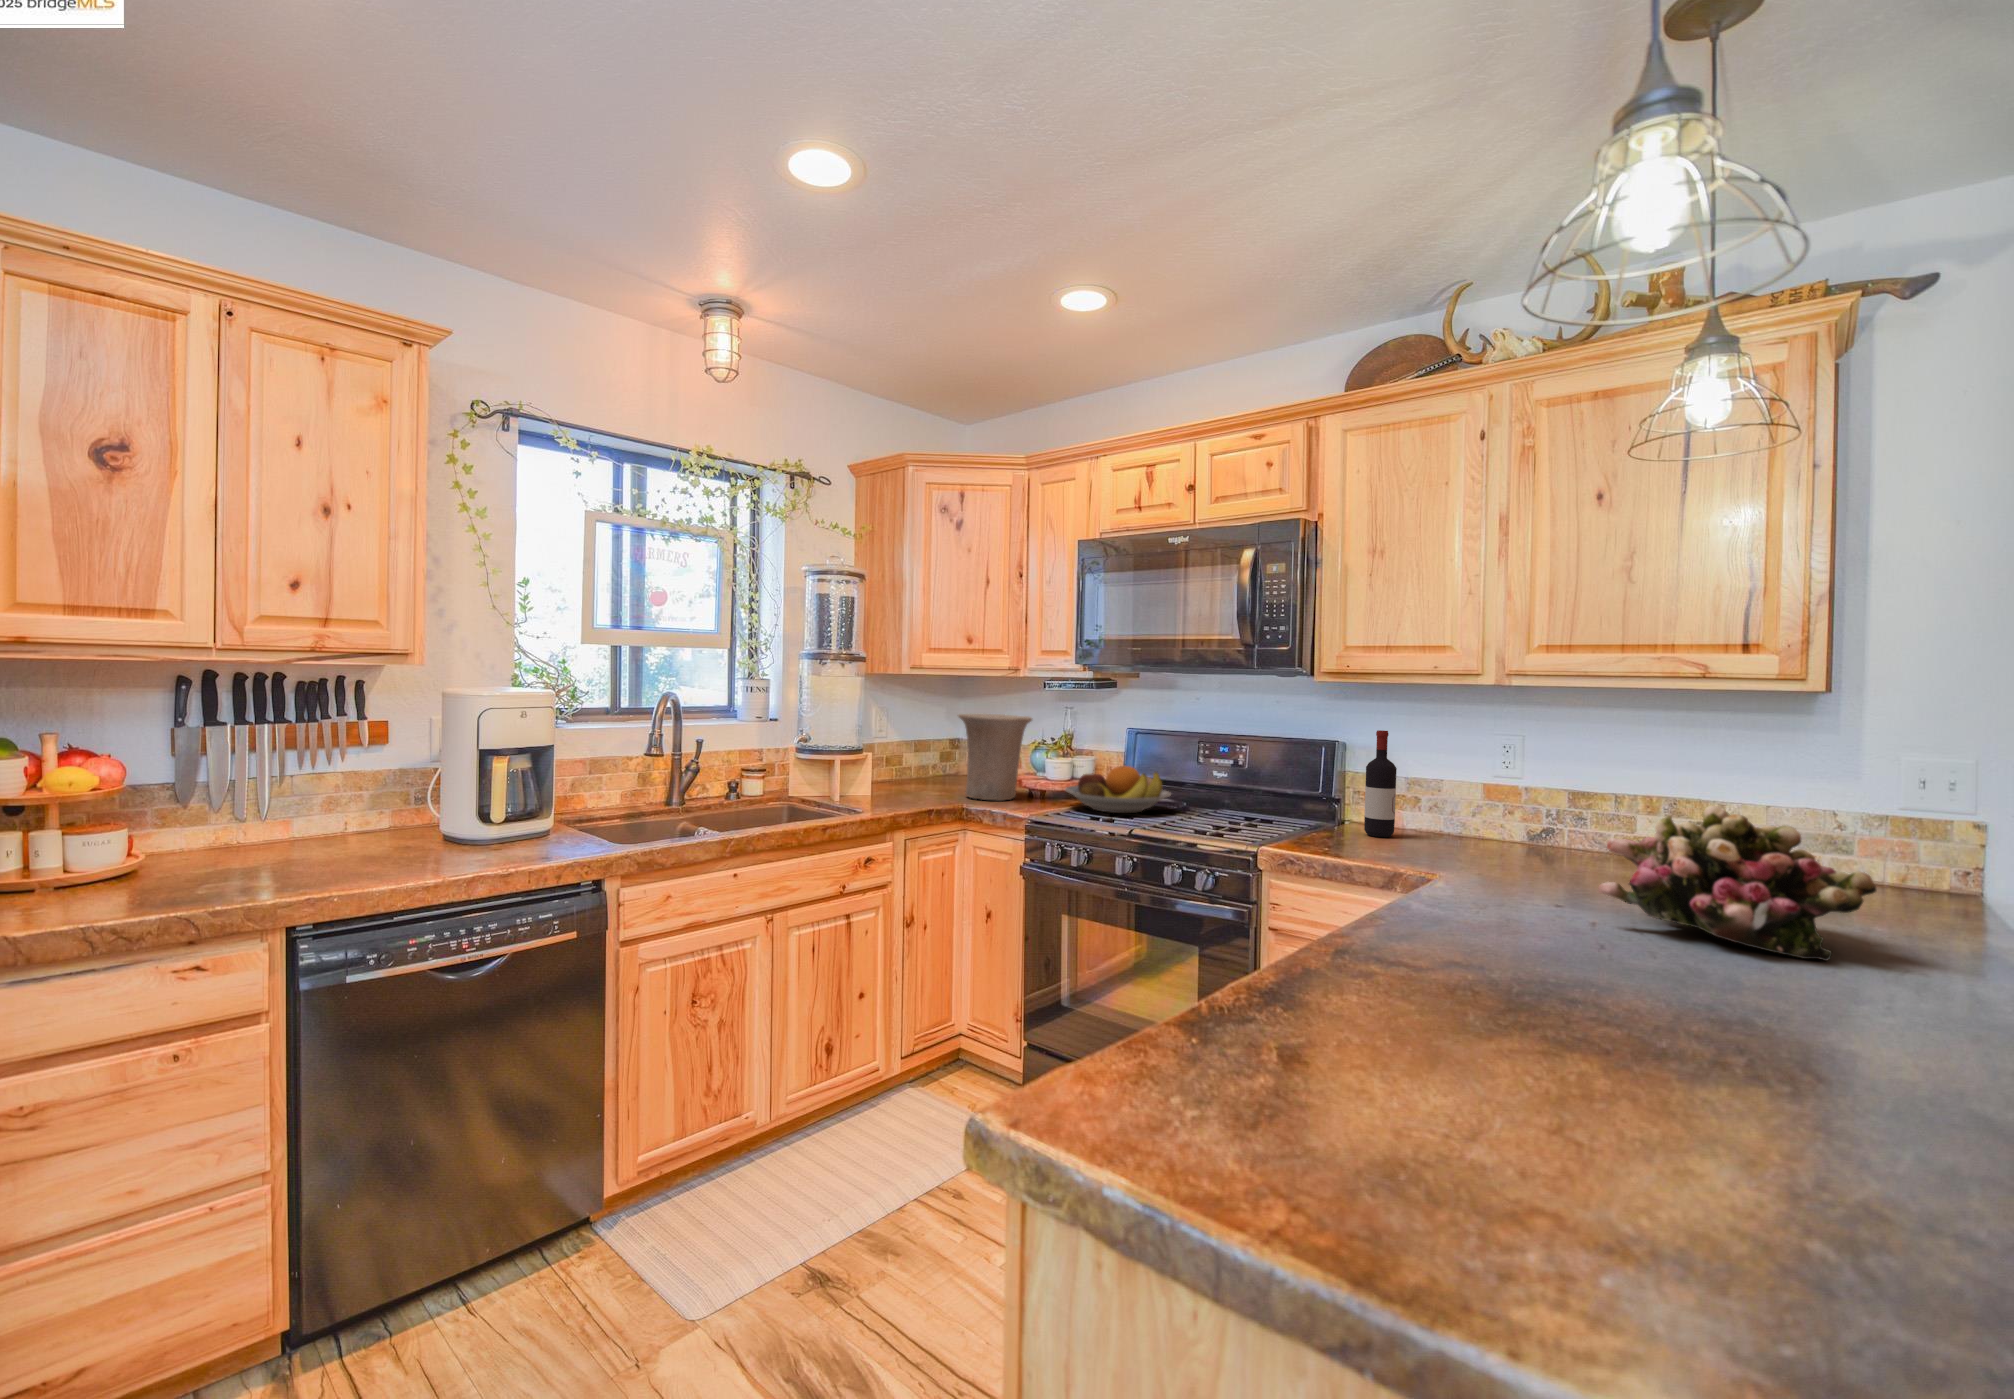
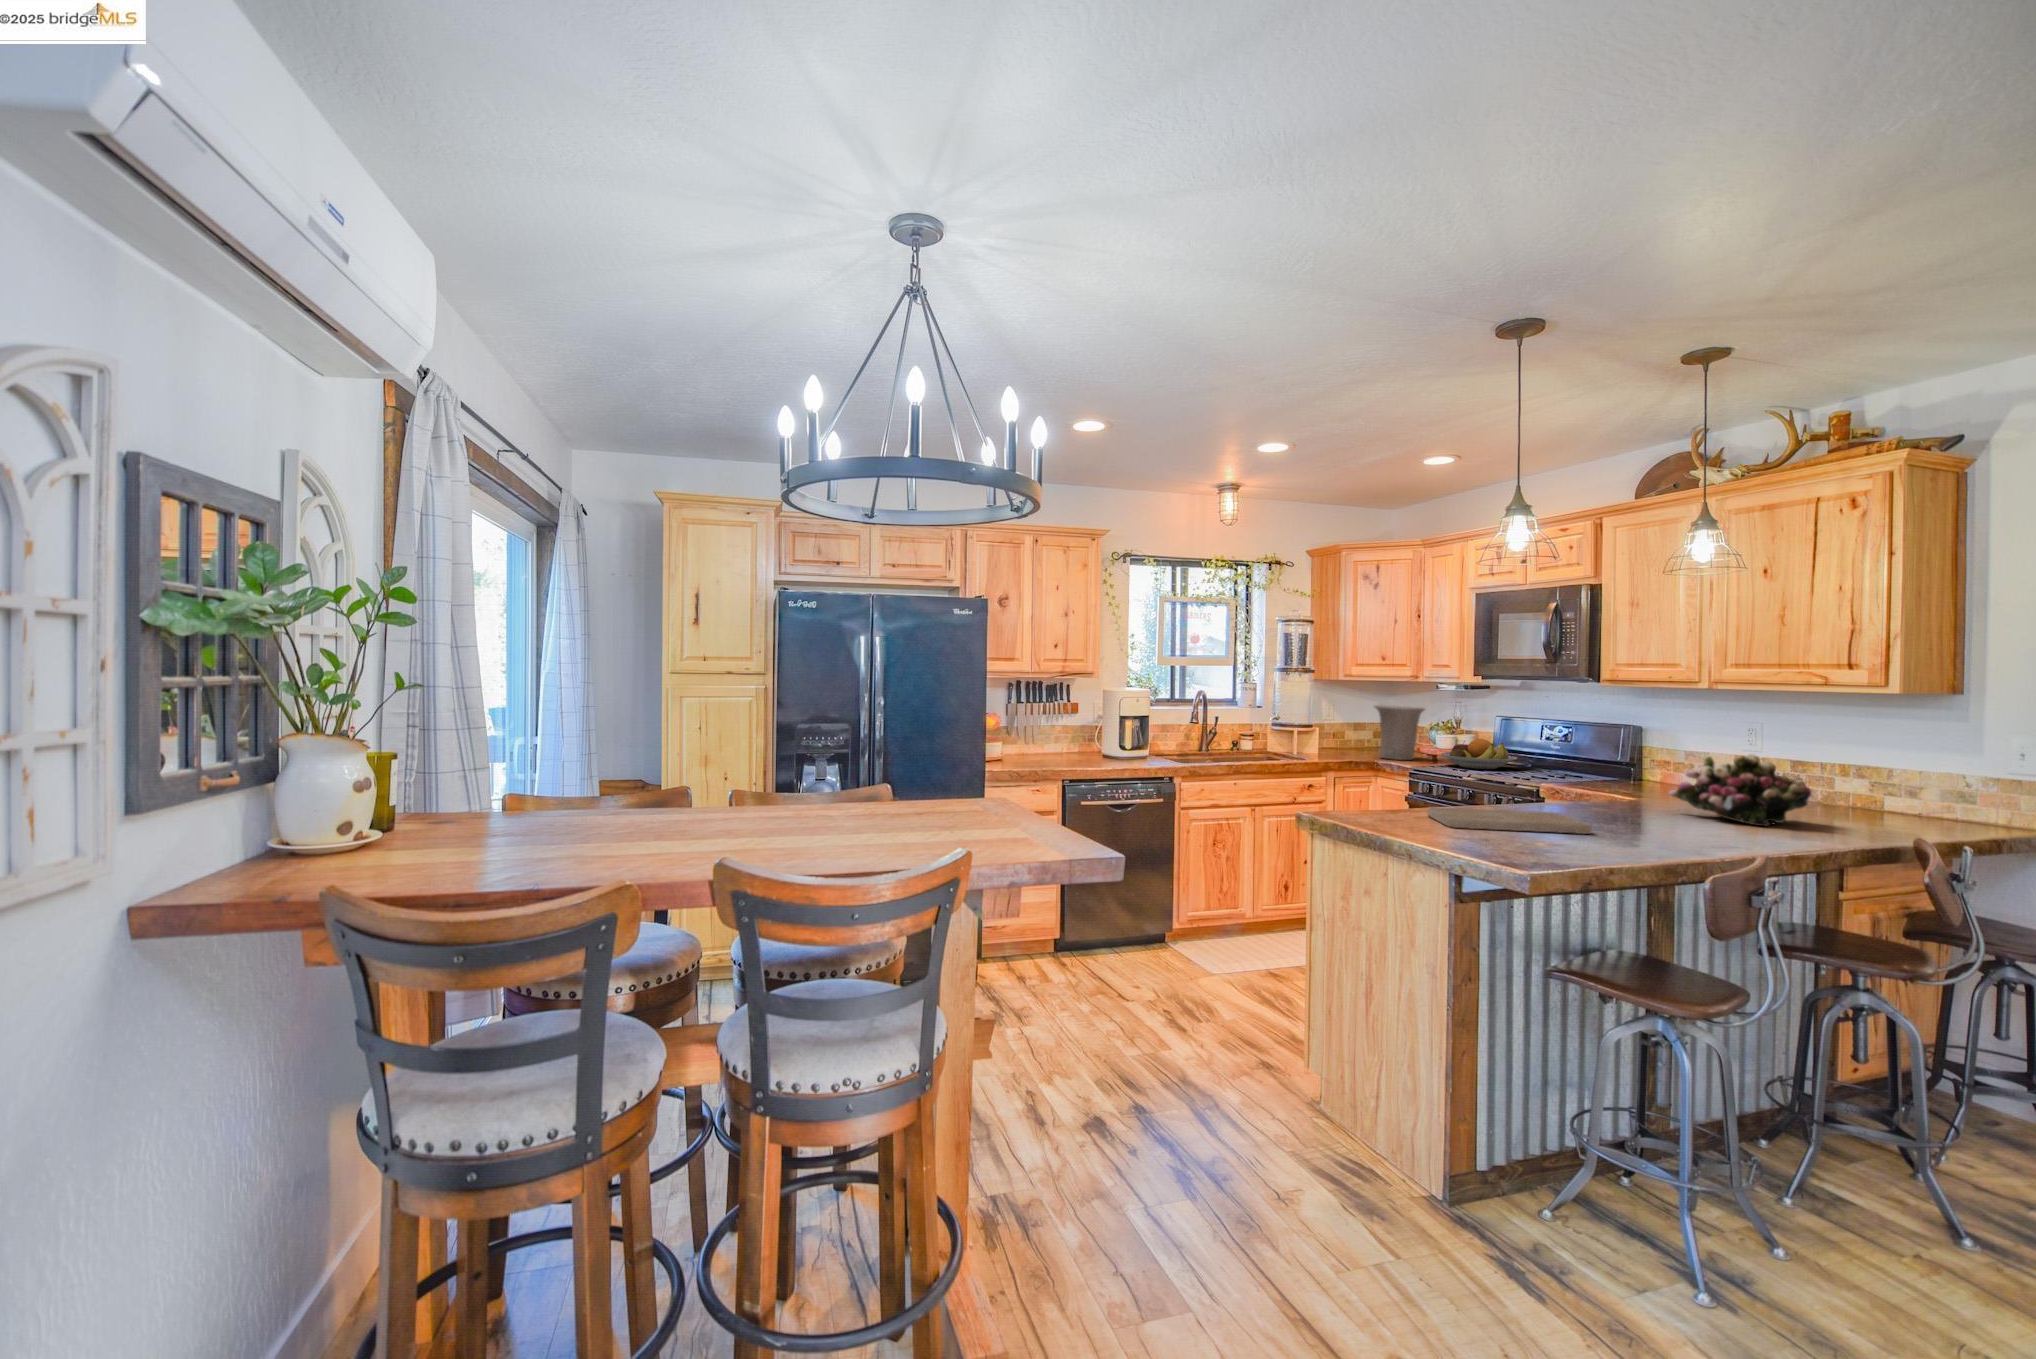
wine bottle: present [1364,730,1397,837] -> none [1640,718,1663,787]
cutting board: none [1373,1014,1863,1205] -> present [1428,807,1592,834]

